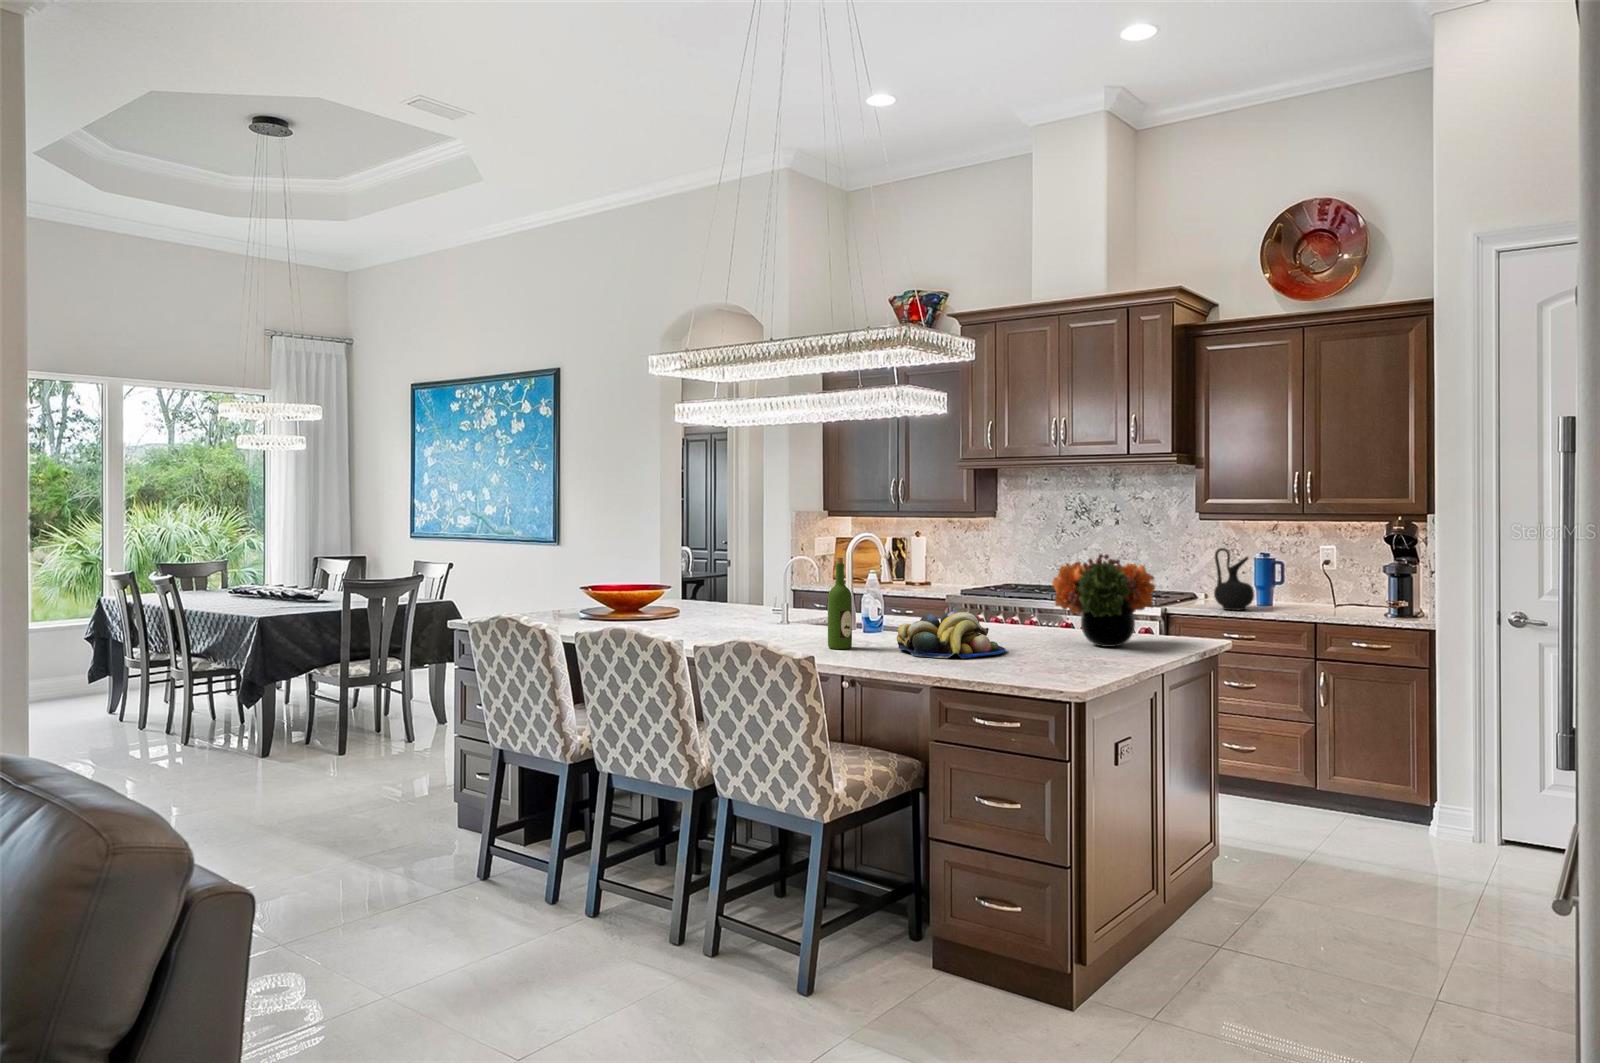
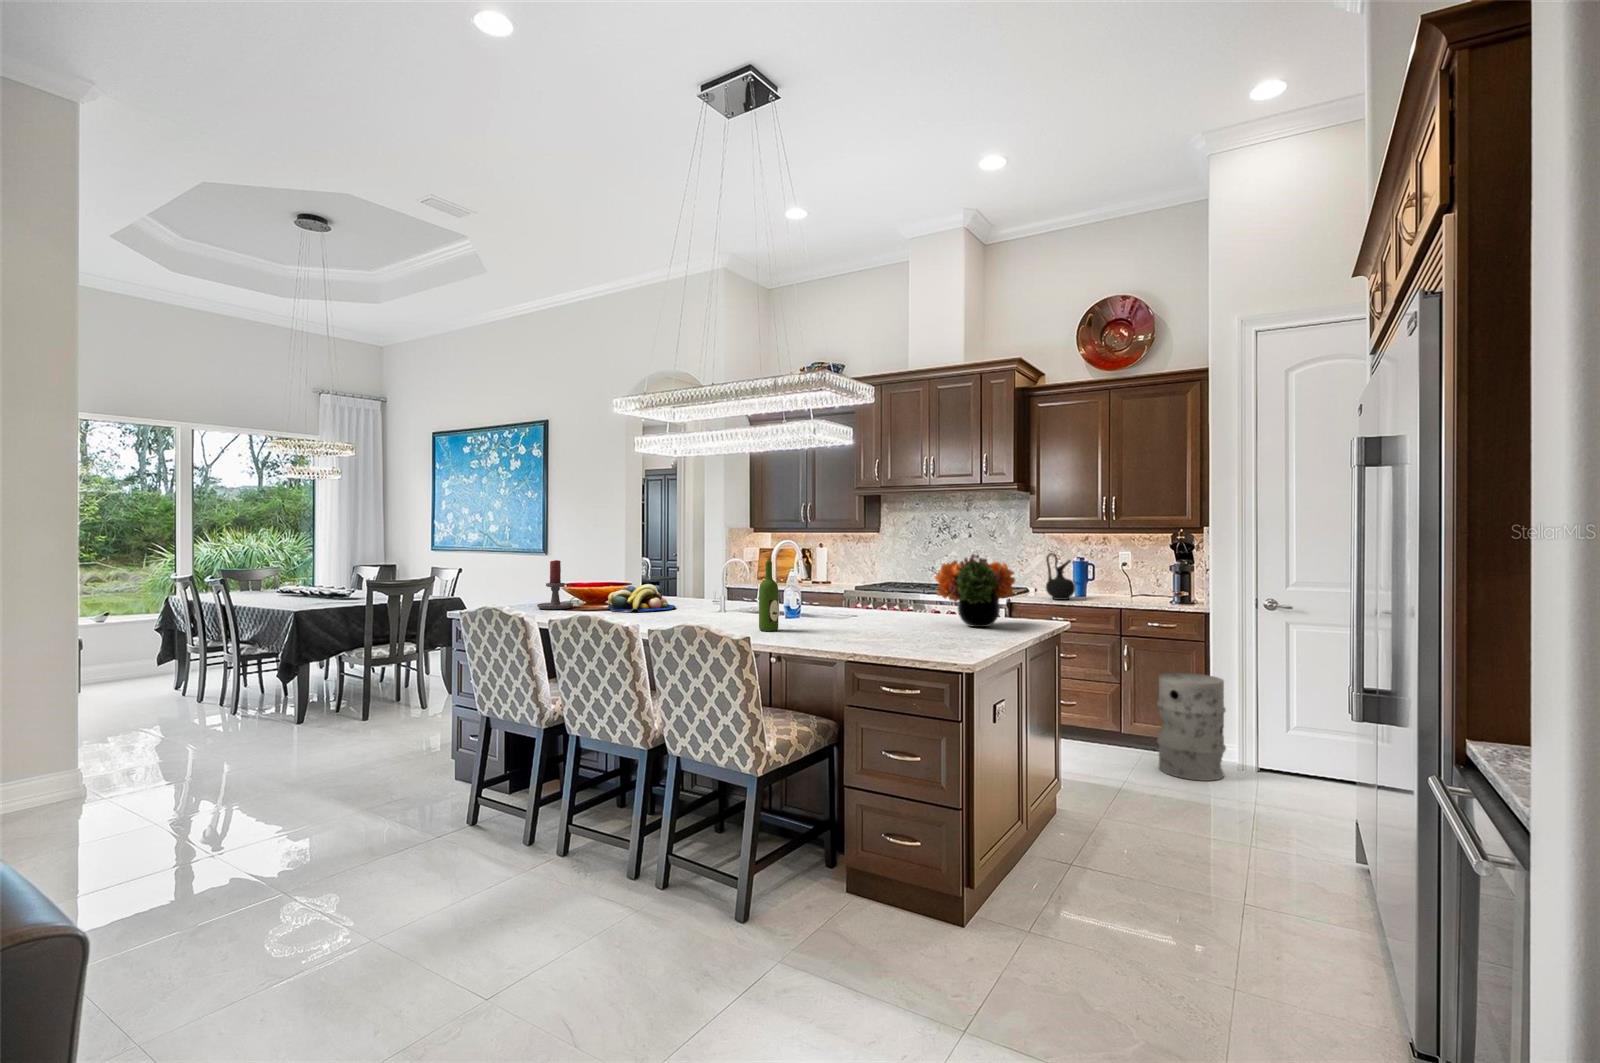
candle holder: none [555,557,612,619] -> present [537,560,584,609]
fruit bowl: present [897,611,1006,658] -> present [608,584,675,612]
trash can: none [1360,709,1453,852] -> present [1157,673,1226,781]

